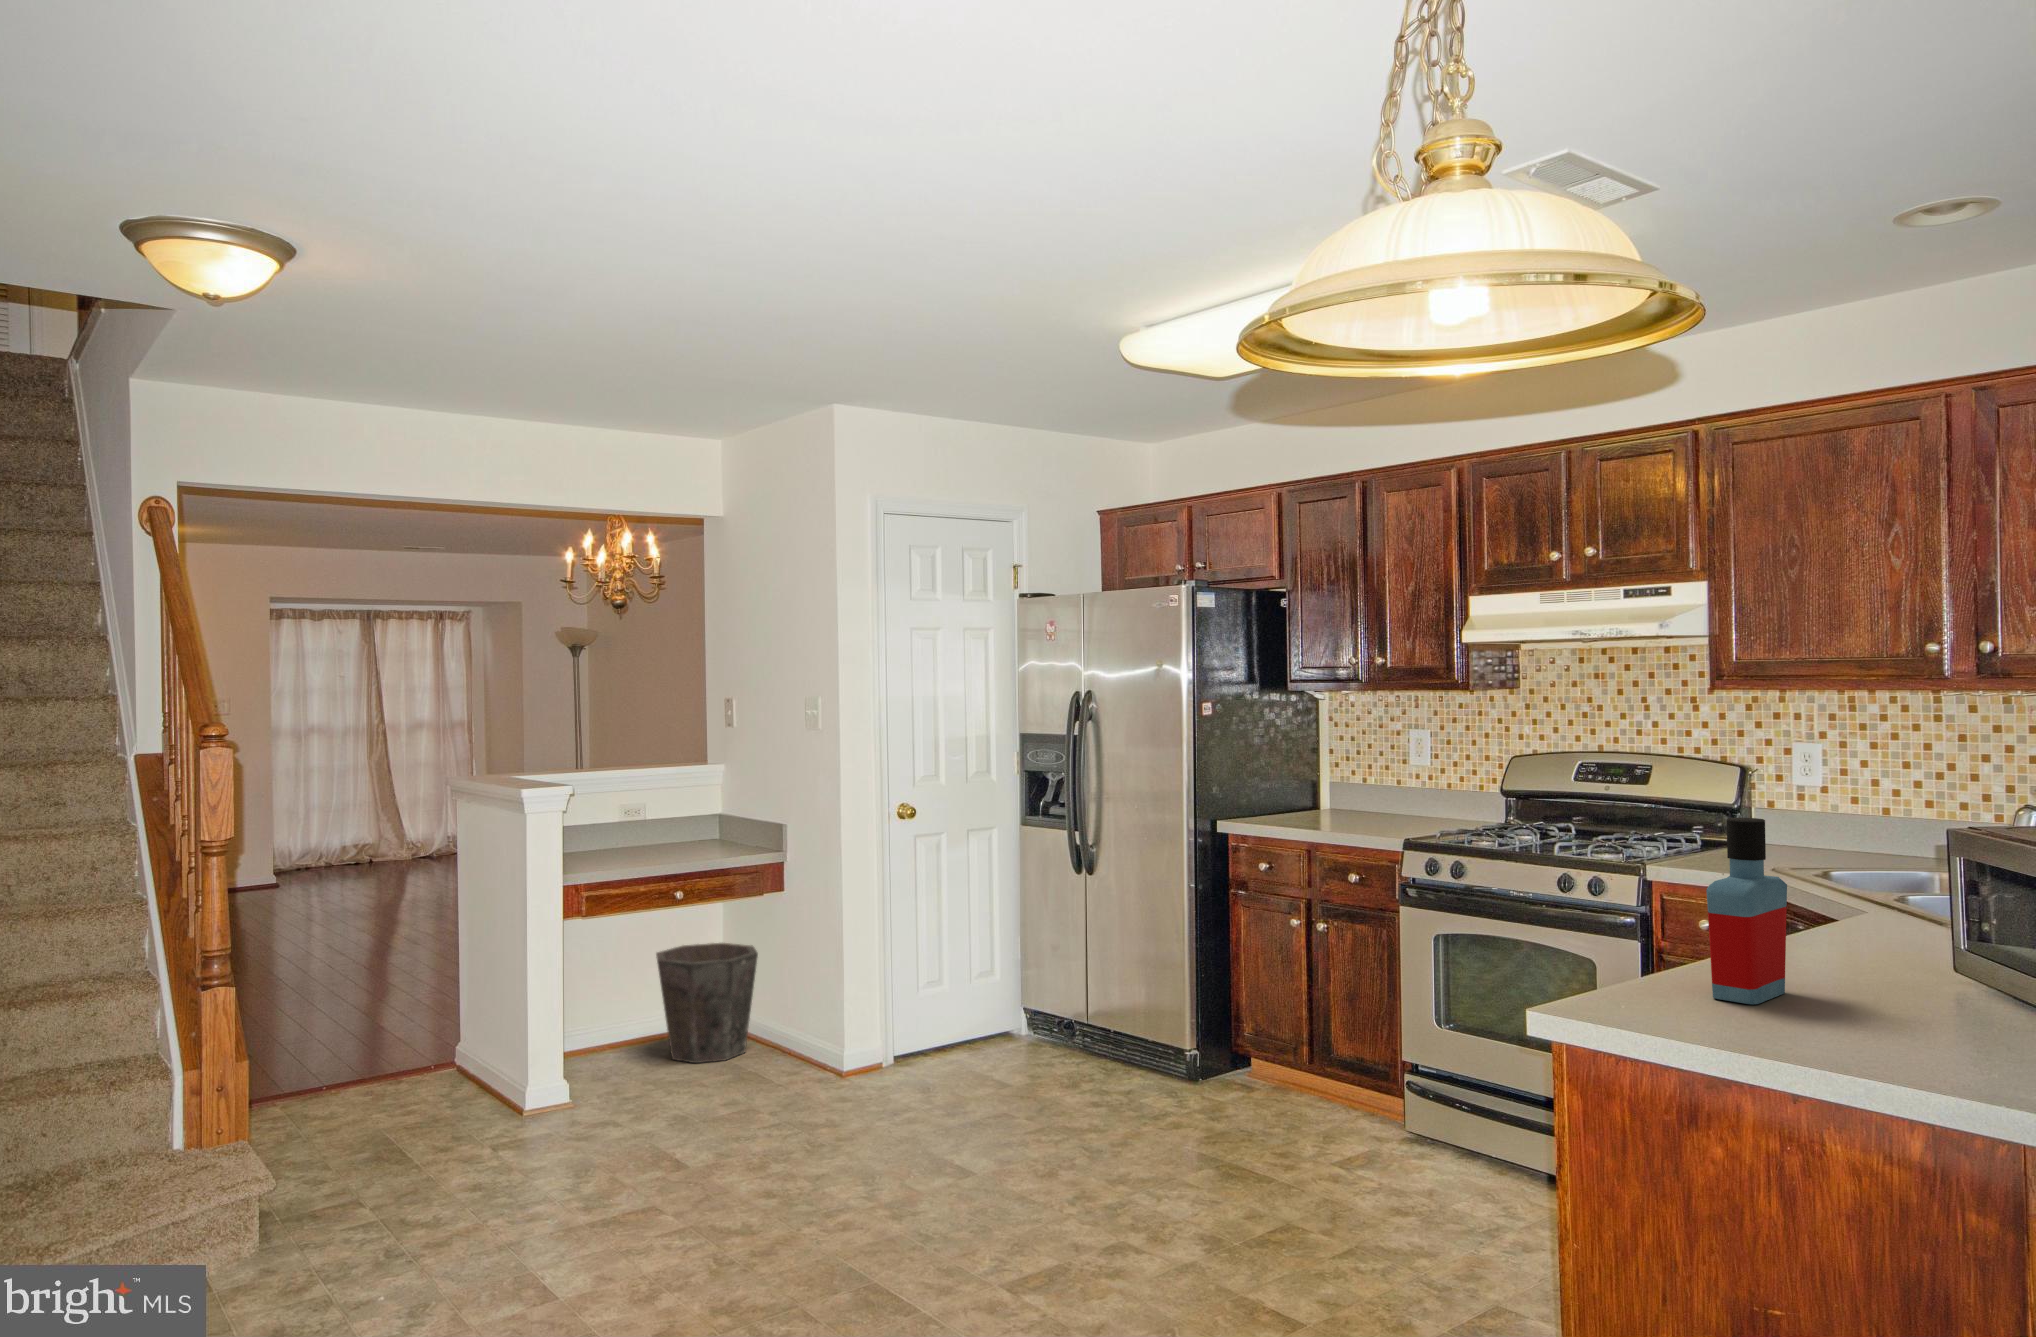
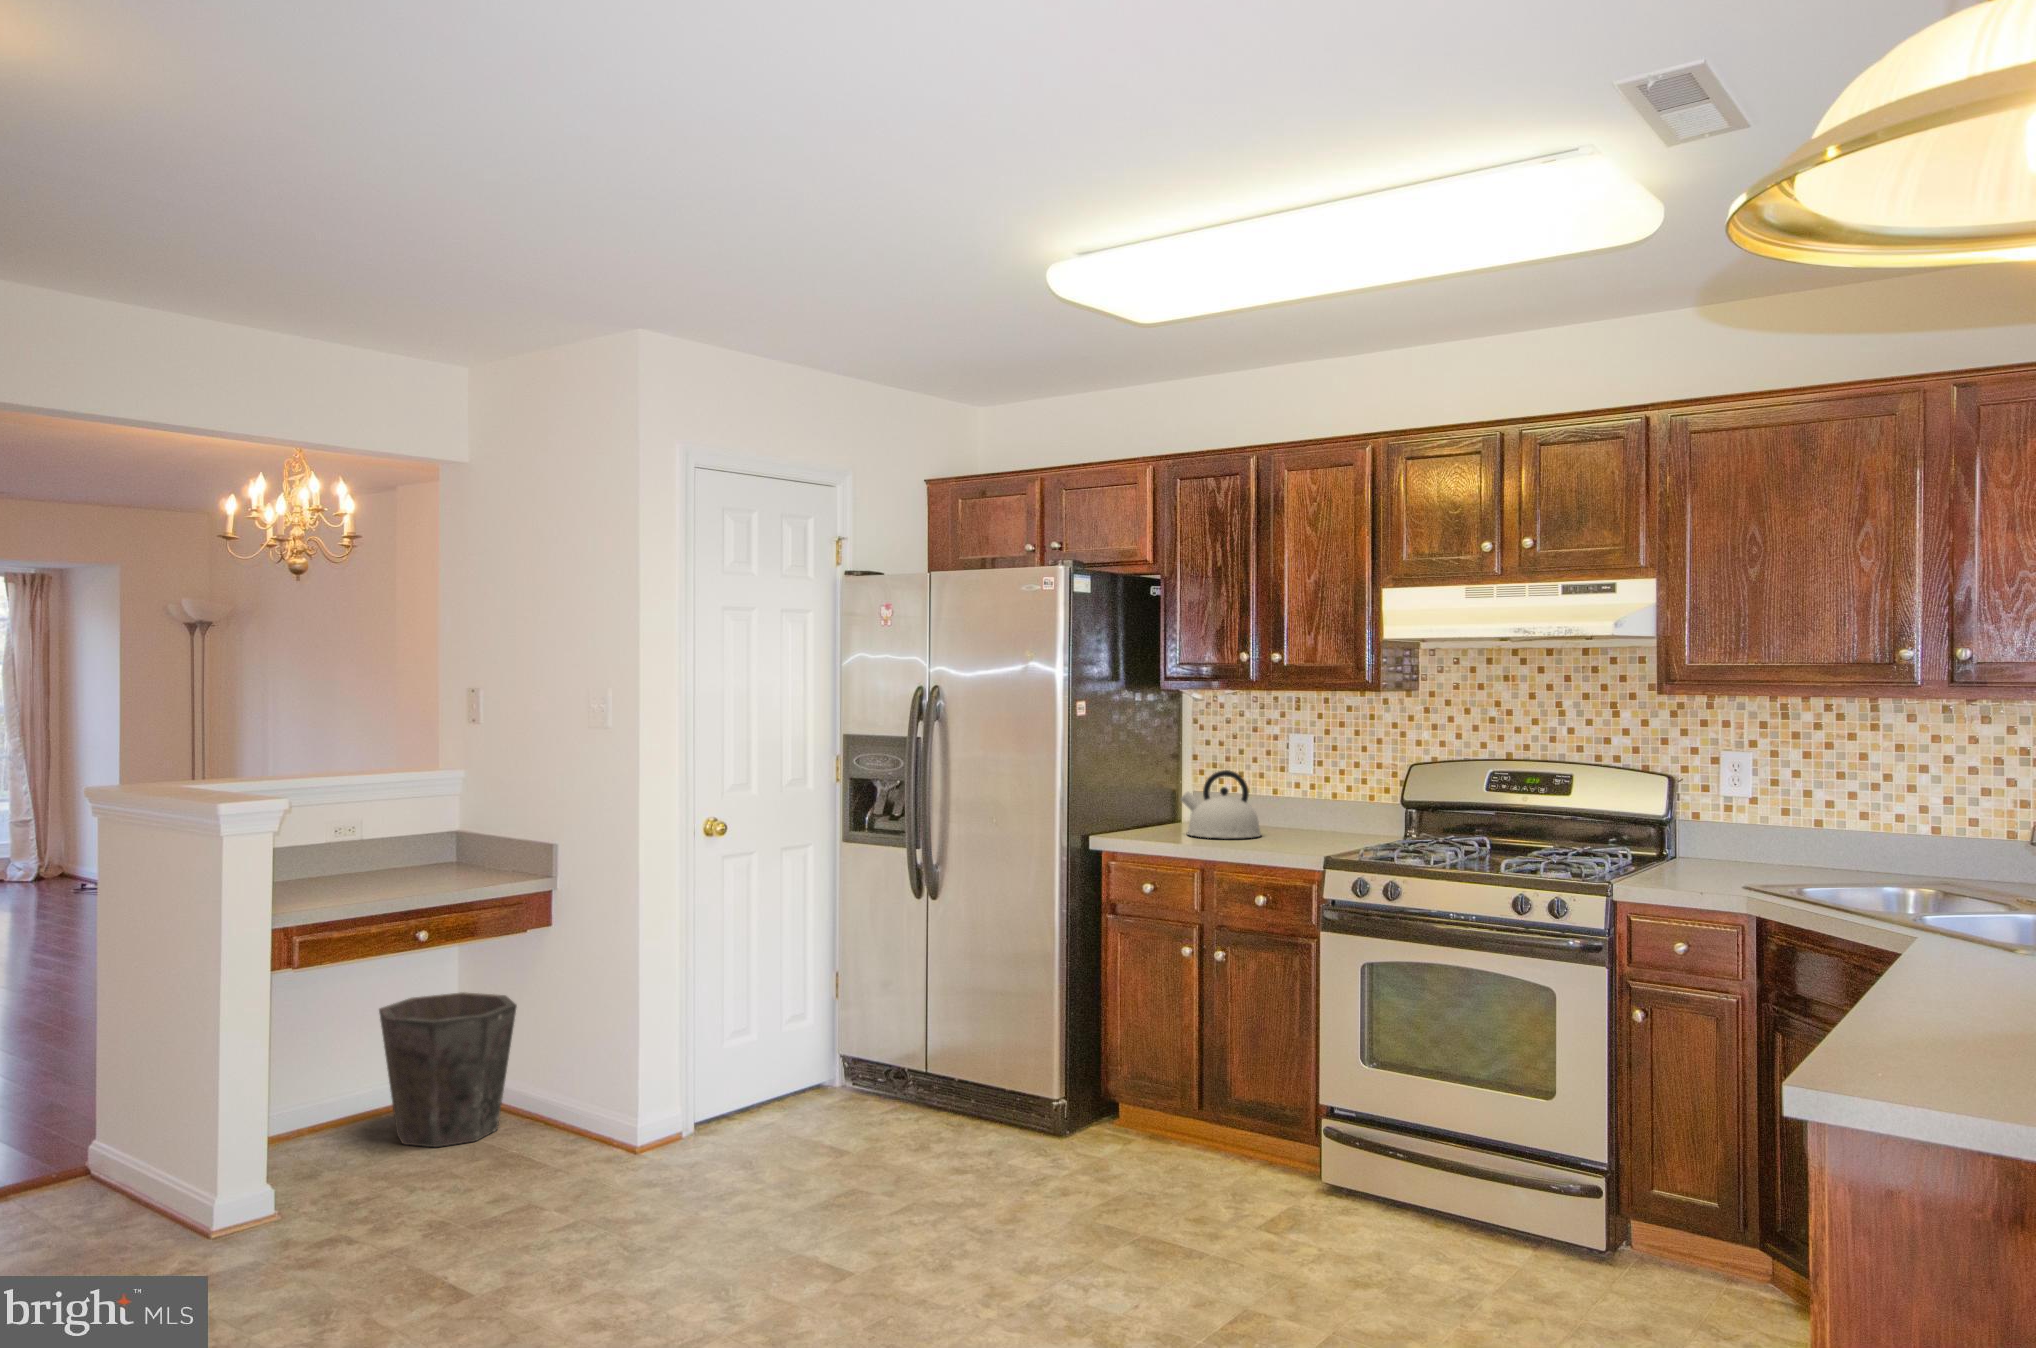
kettle: none [1298,763,1372,824] -> present [1180,770,1261,838]
bottle: present [1706,817,1787,1004] -> none [1899,835,1965,1050]

